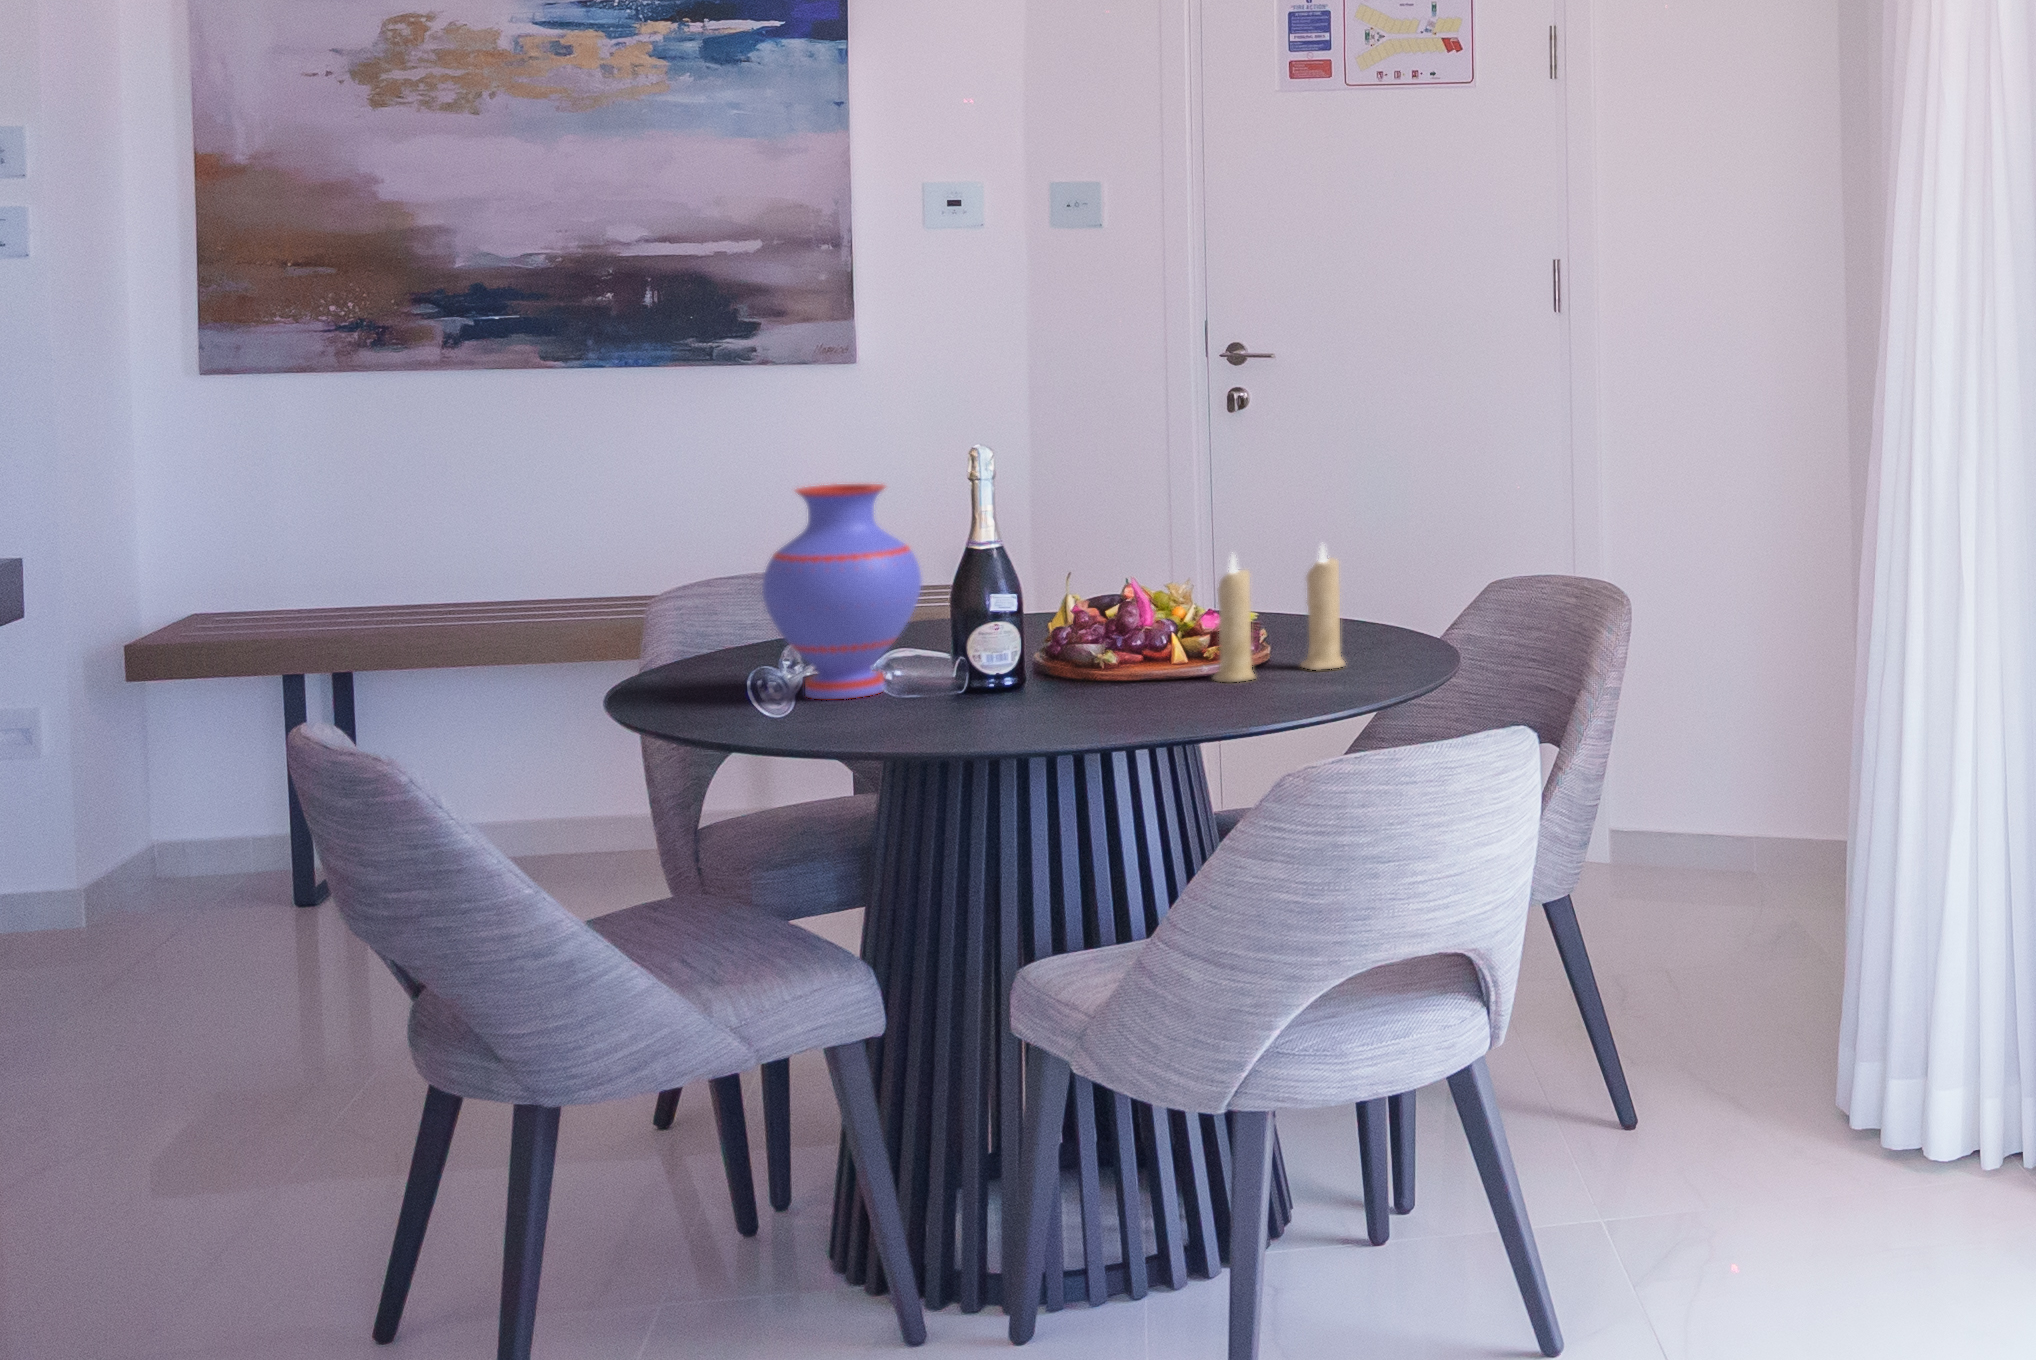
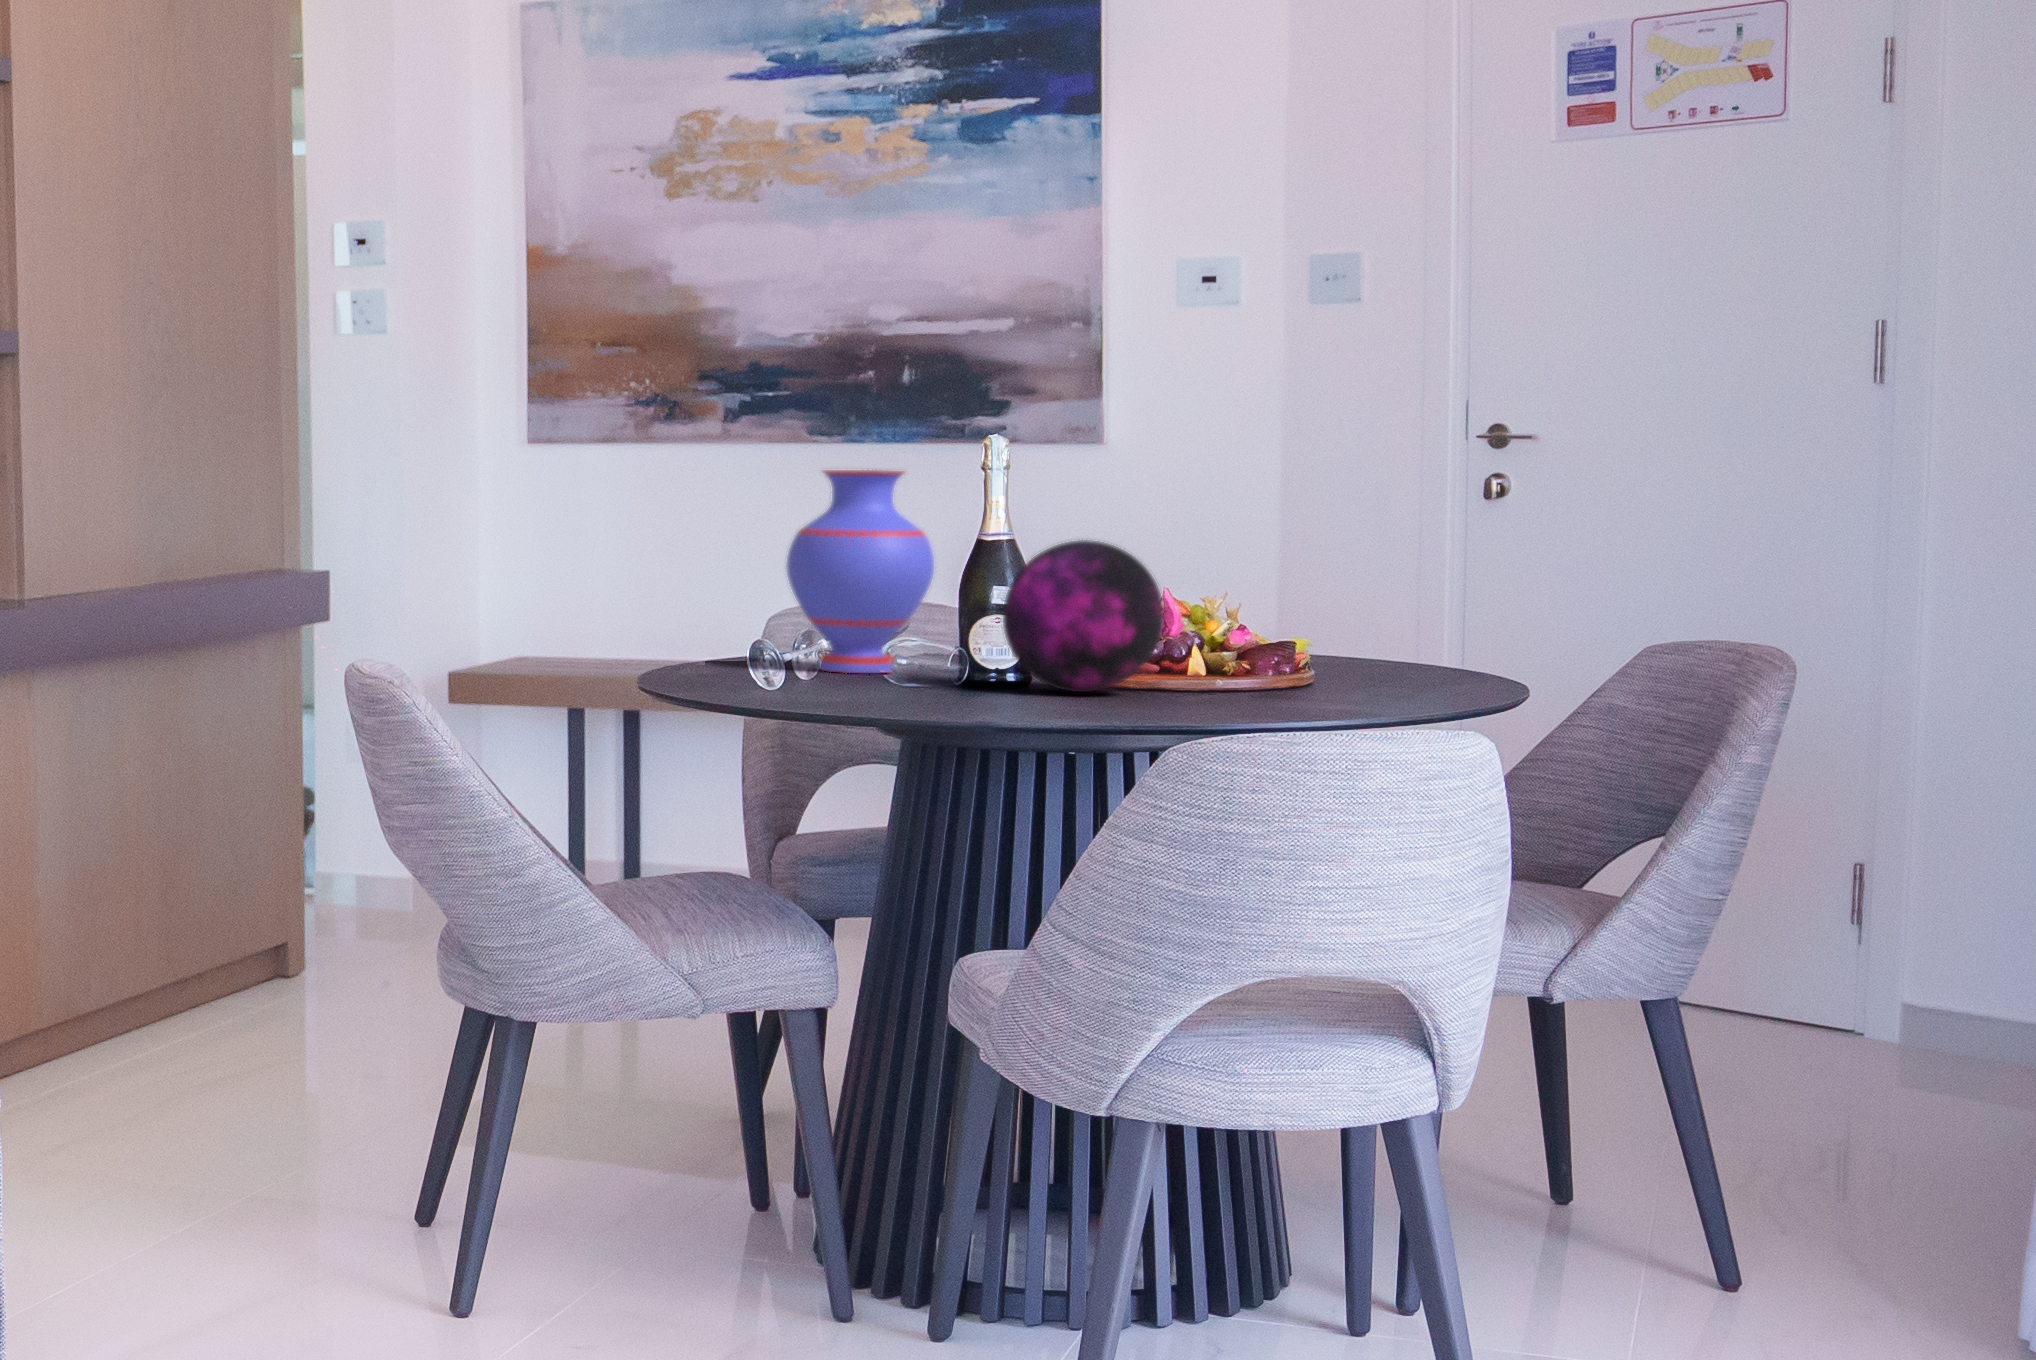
candle: present [1213,545,1345,682] -> none [1217,557,1381,701]
decorative orb: none [1014,549,1169,697] -> present [1003,540,1164,692]

